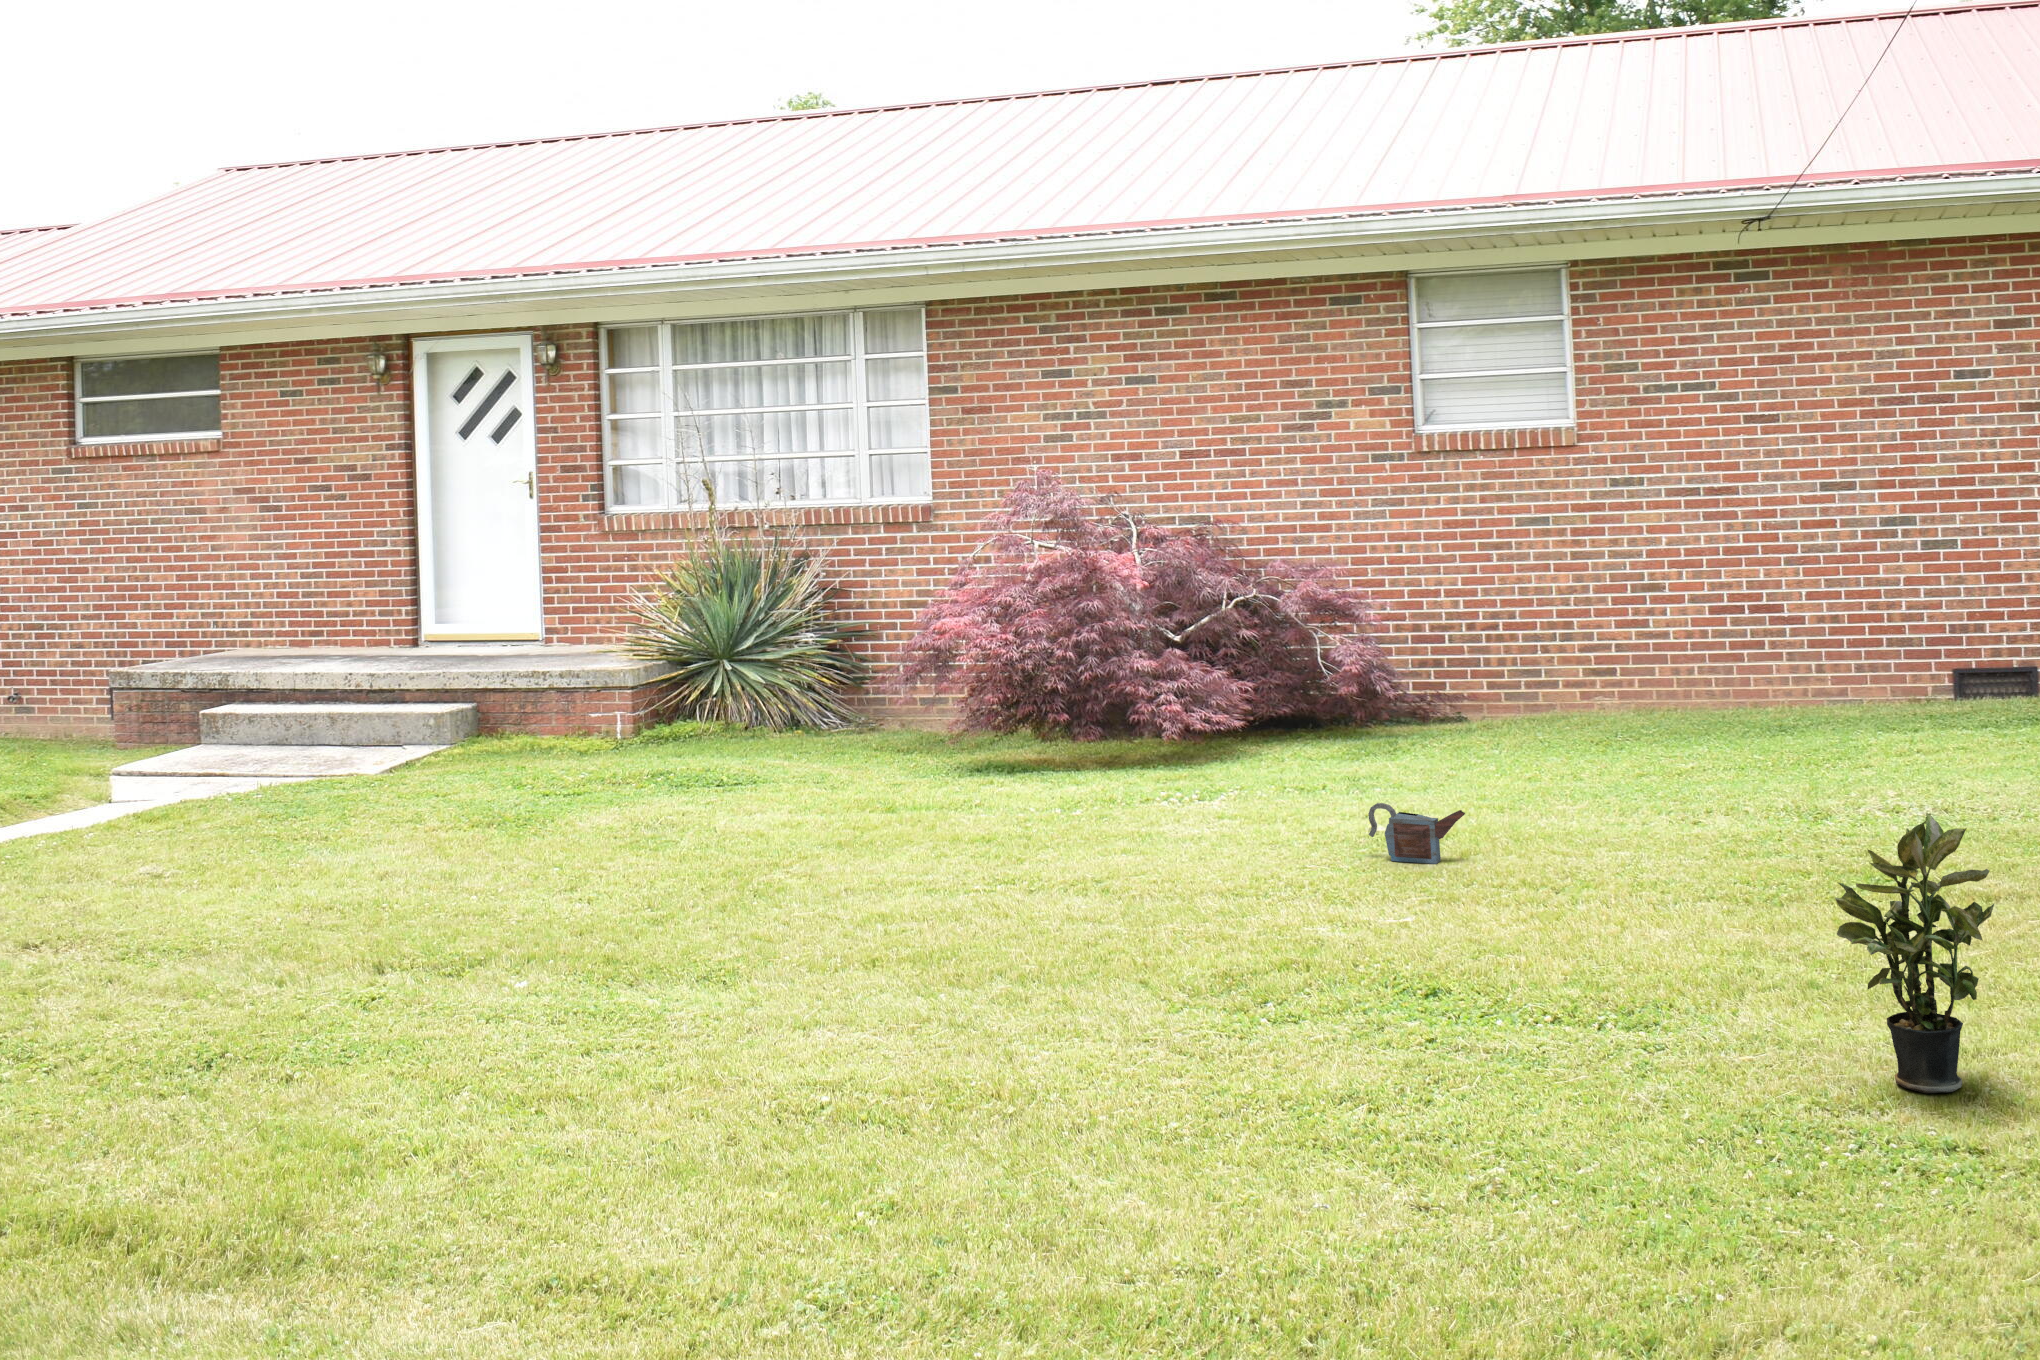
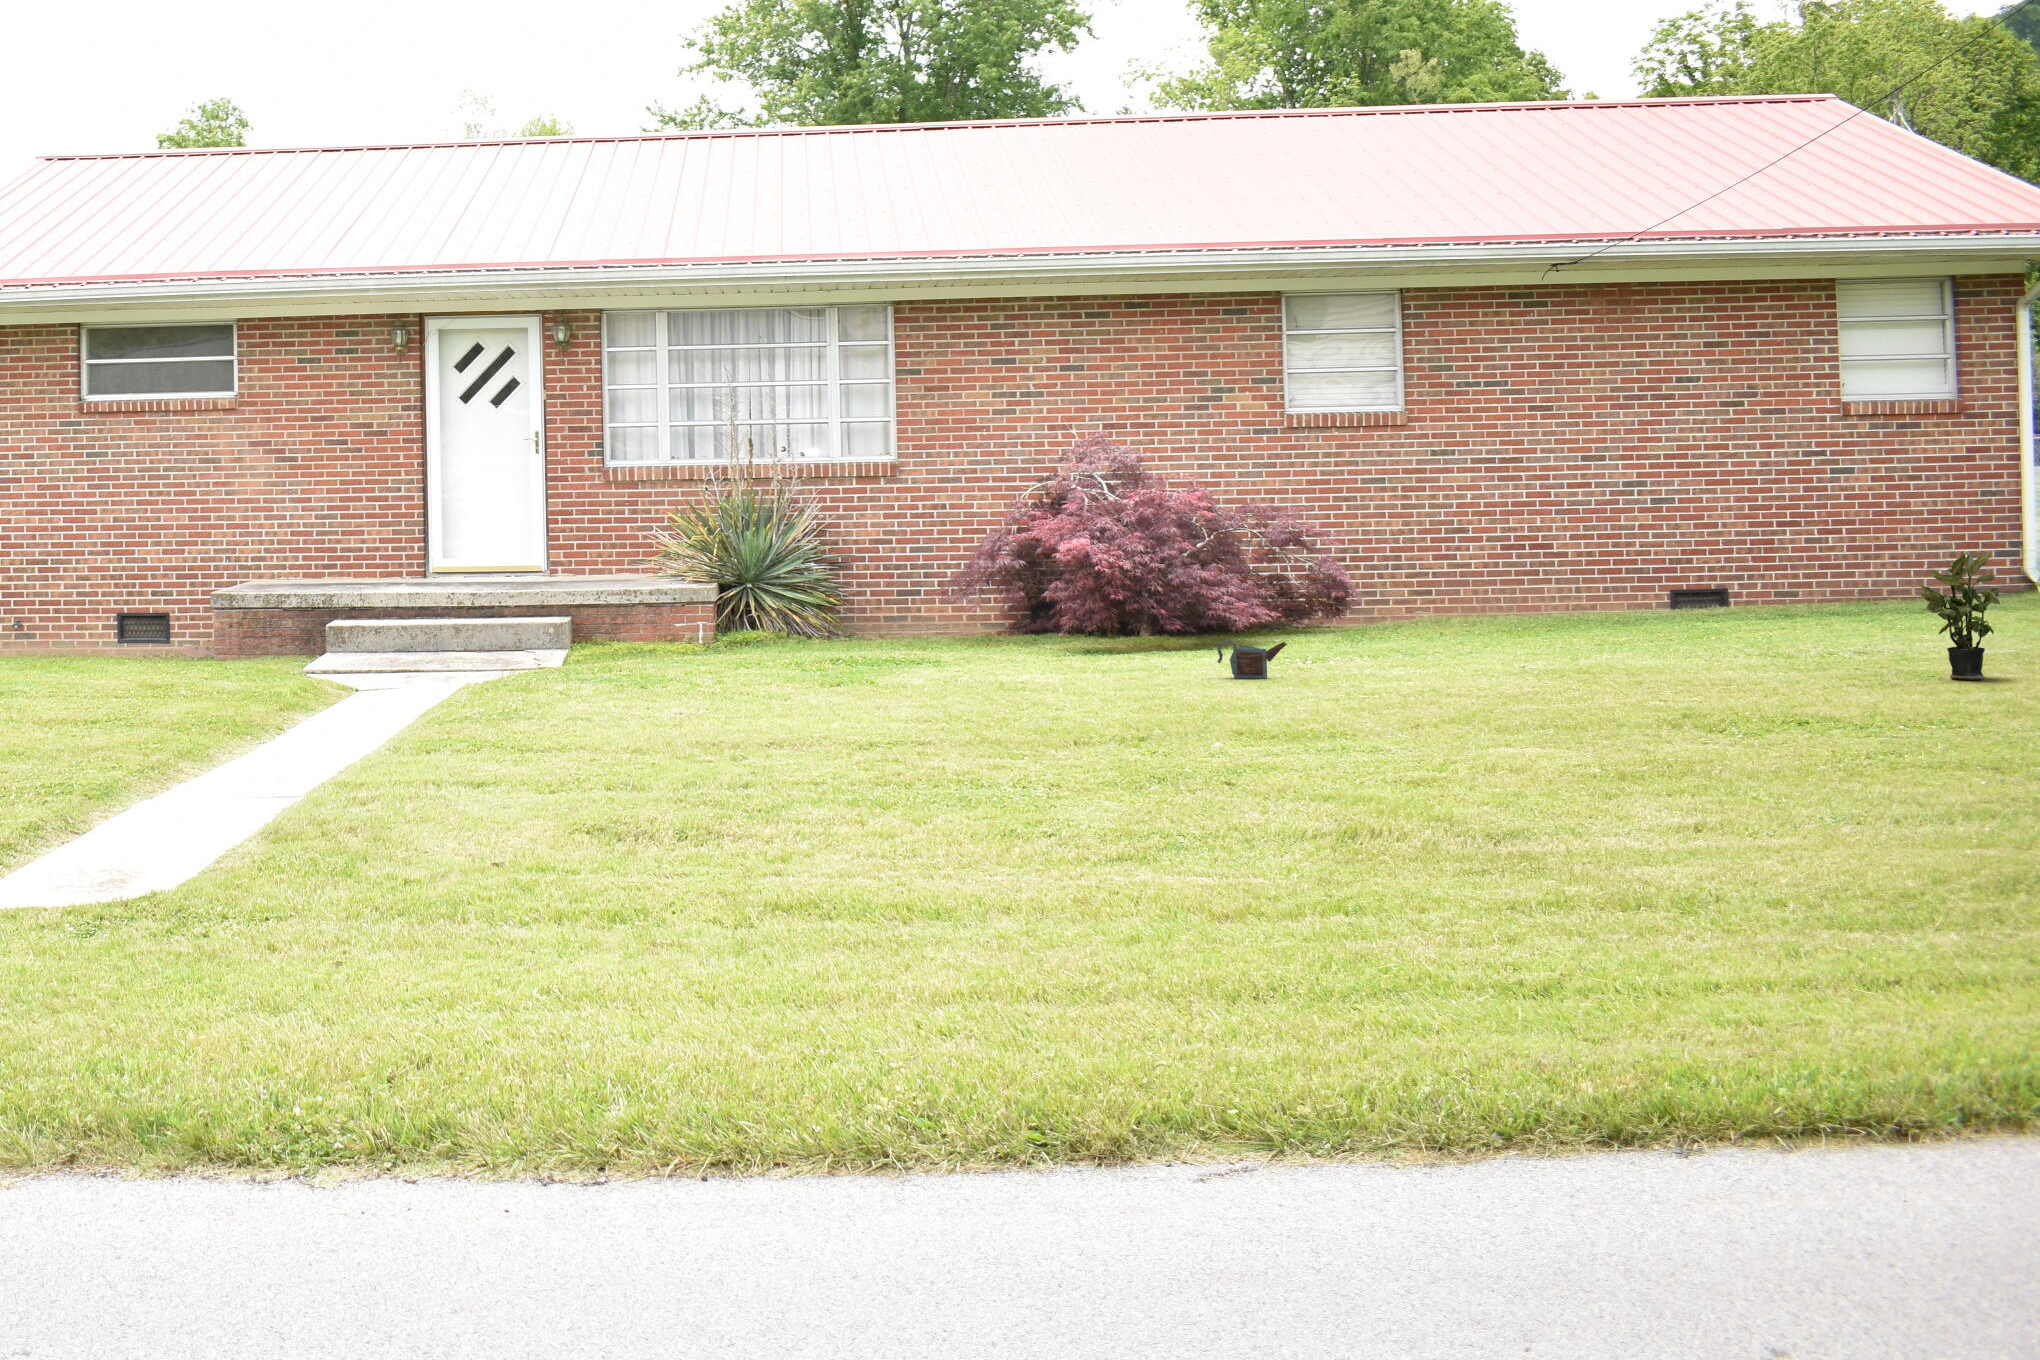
watering can: present [1368,803,1465,864] -> present [1217,640,1287,679]

